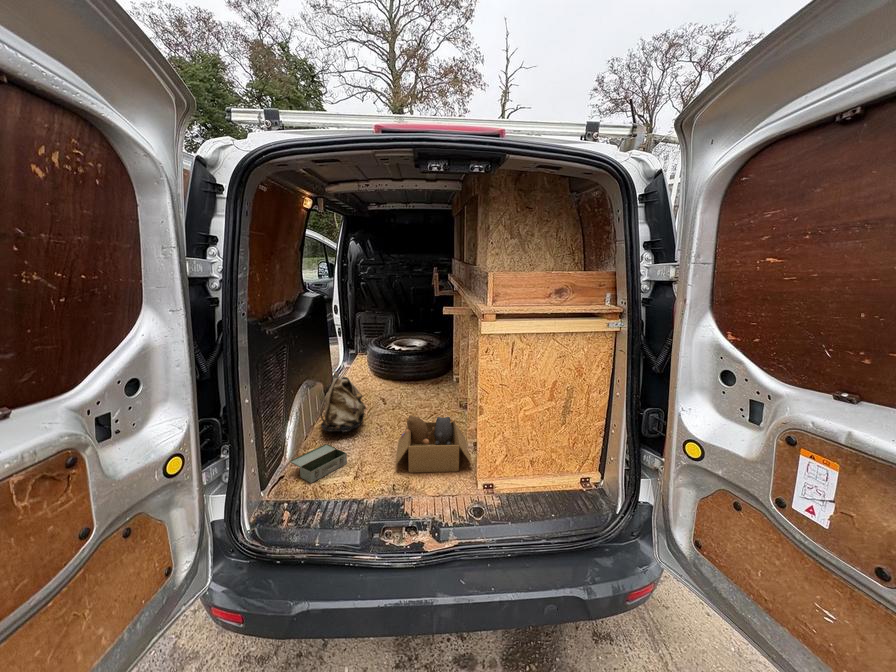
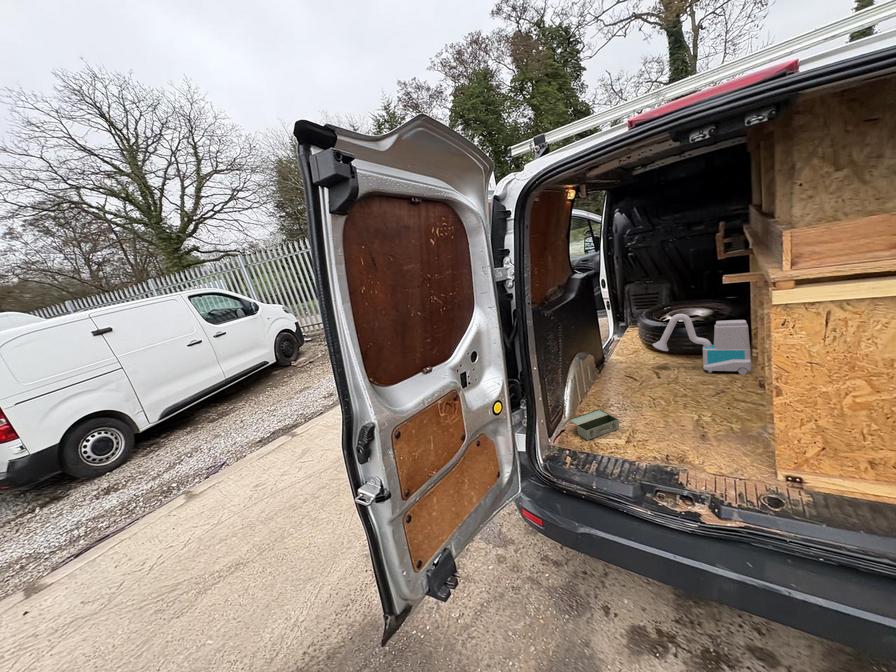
vacuum cleaner: none [380,343,455,398] -> present [653,314,751,374]
backpack: present [320,371,366,433] -> none [592,344,638,401]
cardboard box: present [396,415,471,473] -> none [670,390,769,455]

